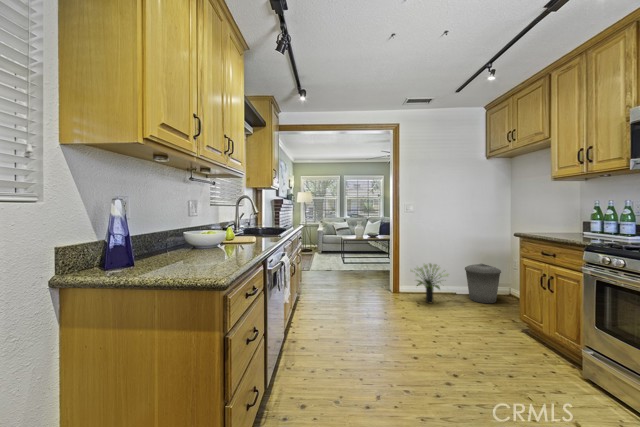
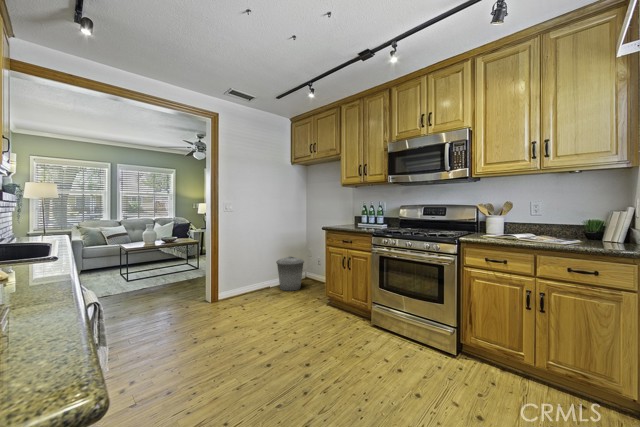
potted plant: present [411,264,449,303] -> none [230,261,268,301]

